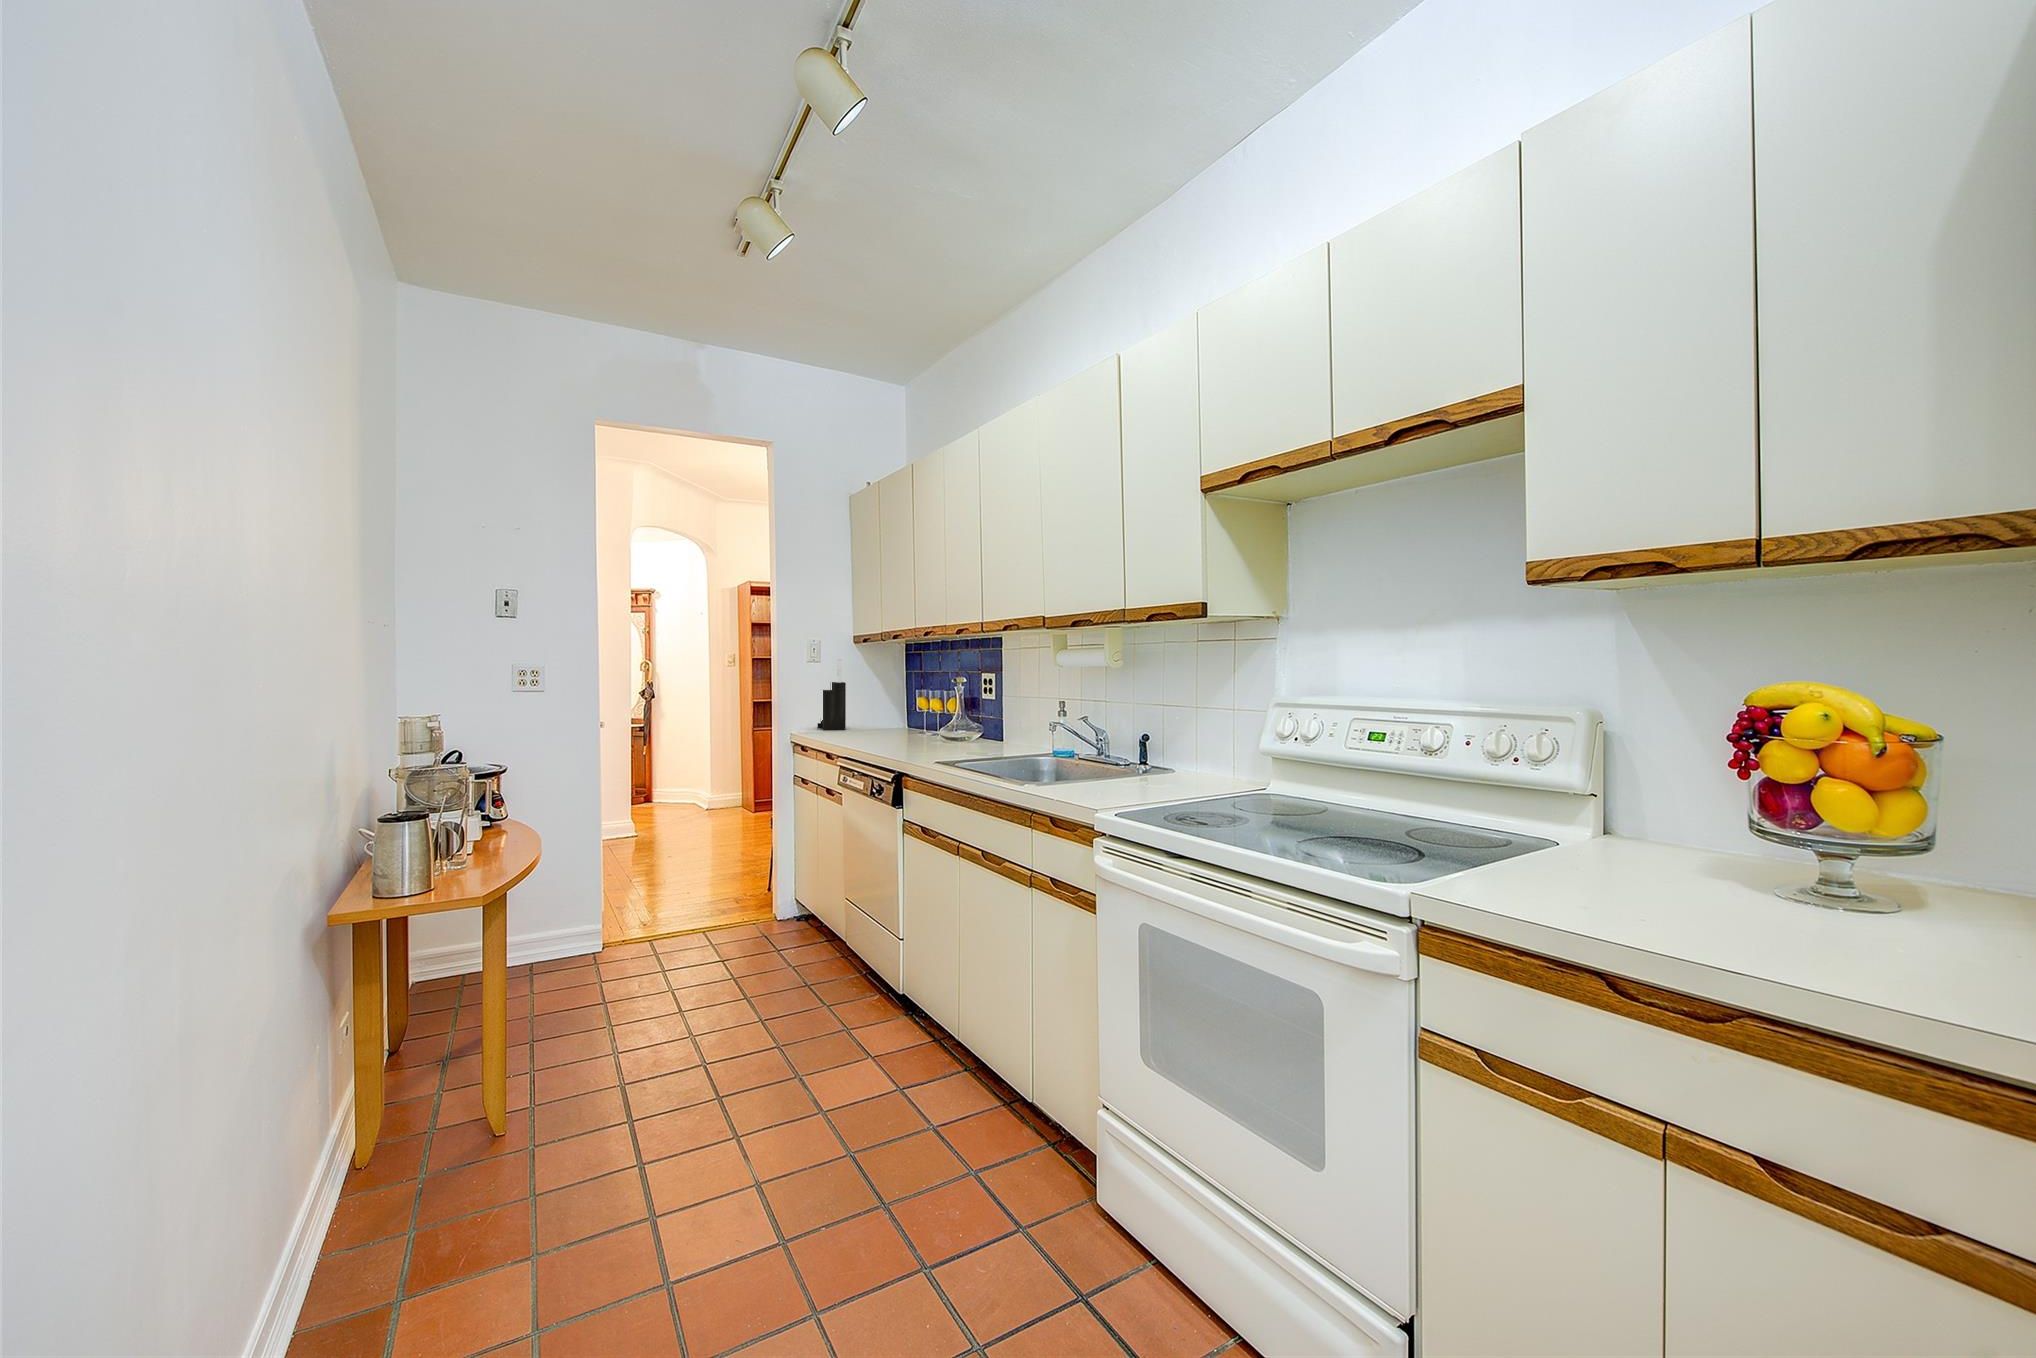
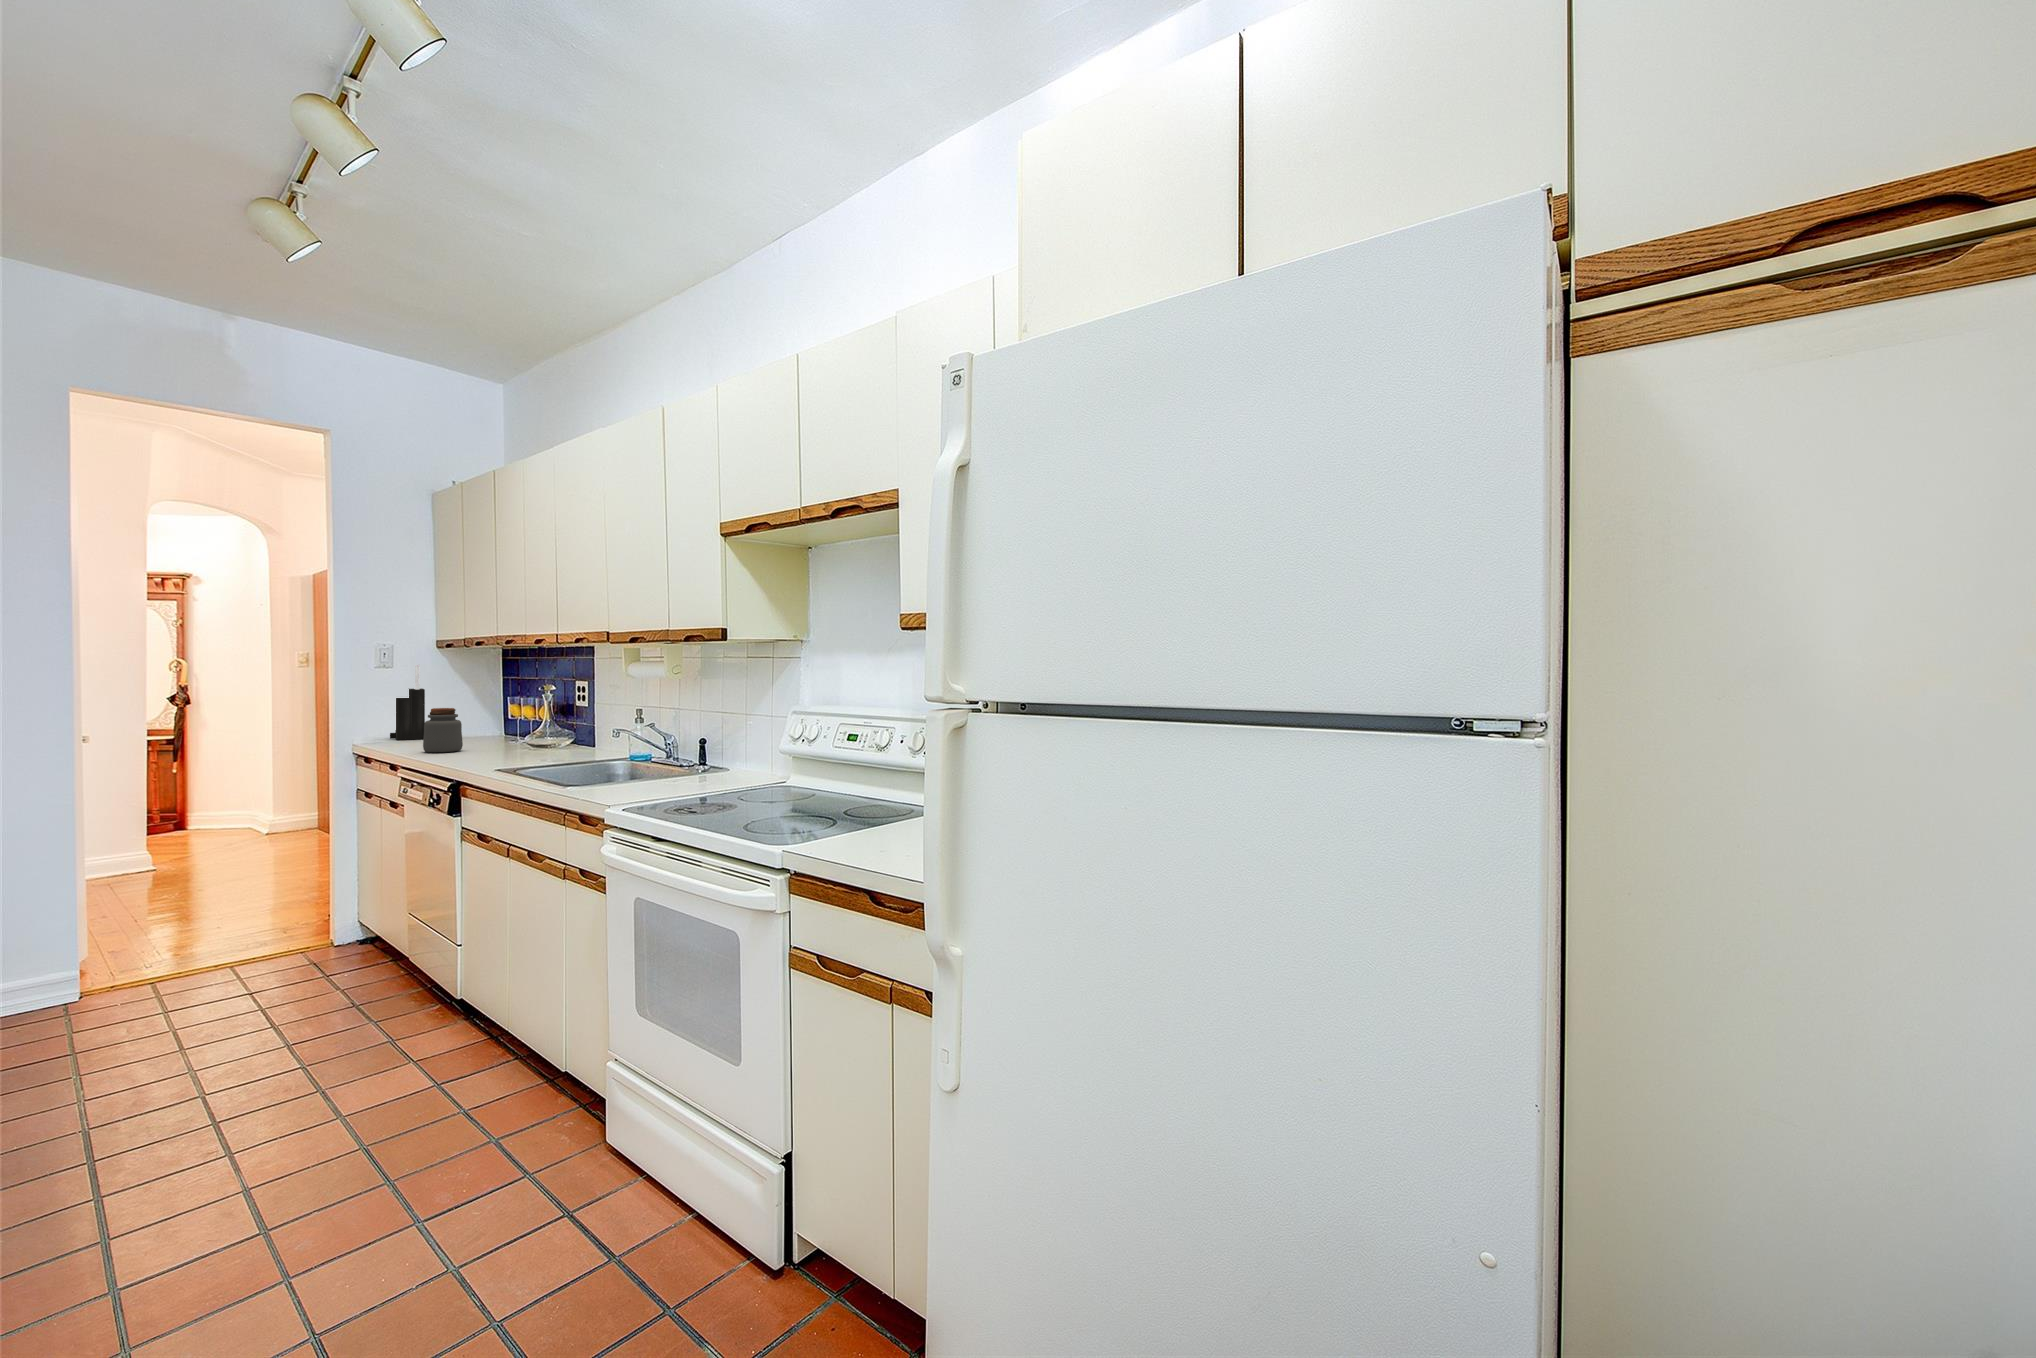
jar: none [854,699,886,742] -> present [423,708,463,753]

